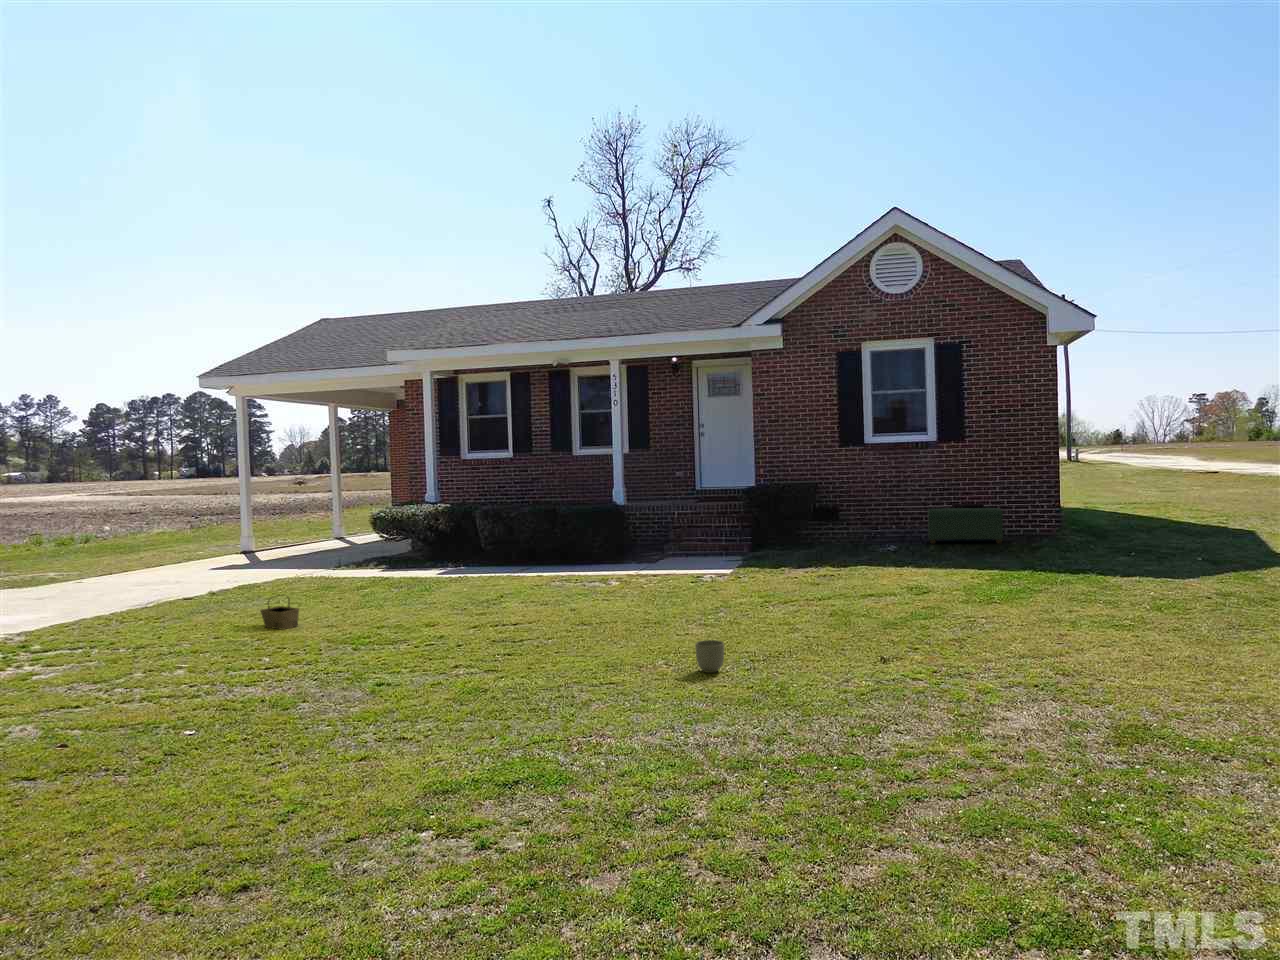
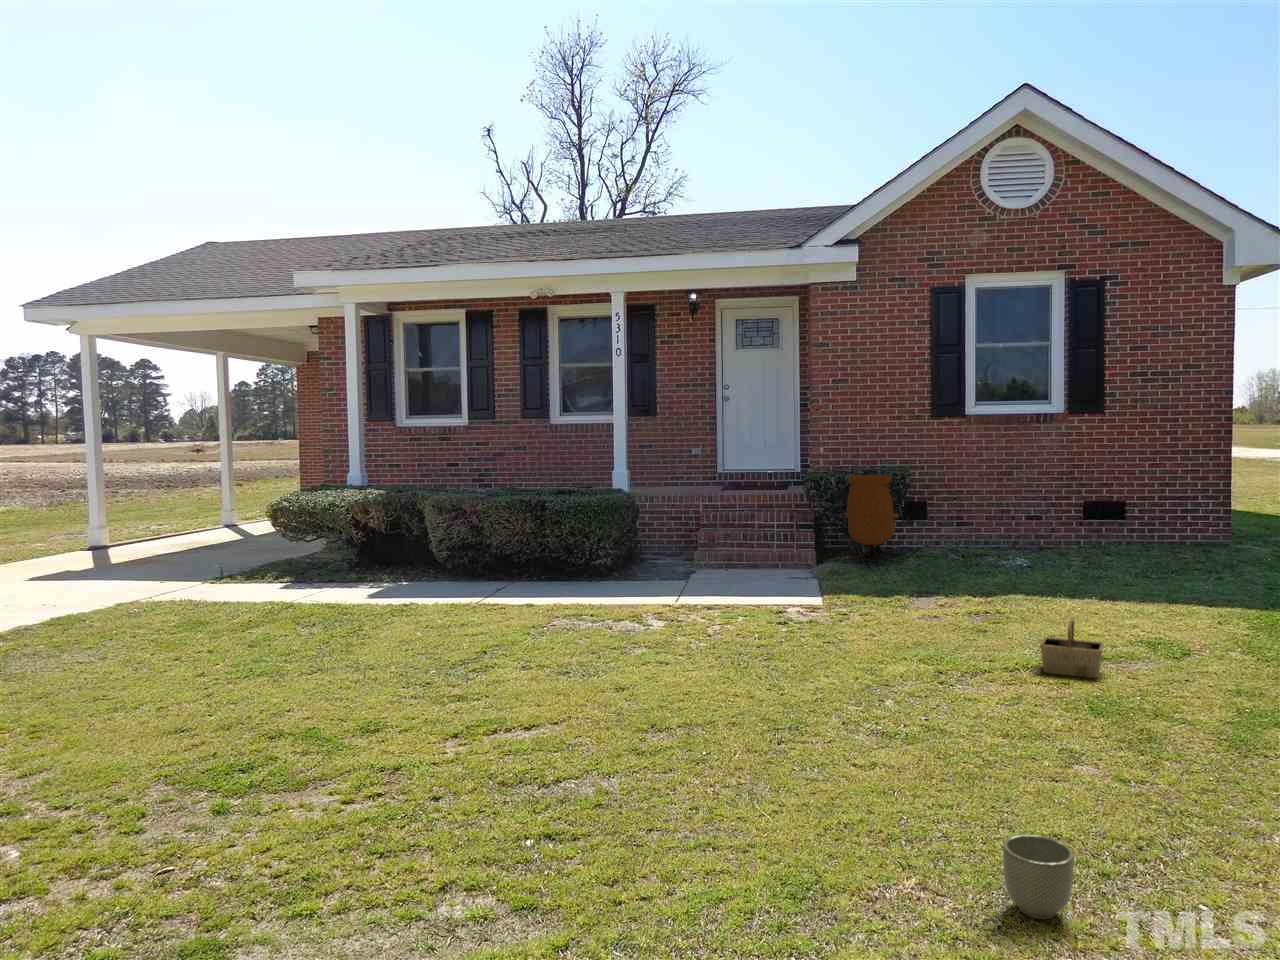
lounge chair: none [767,488,813,554] -> present [843,475,901,568]
bench: present [928,508,1003,544] -> none [1050,506,1164,556]
basket: present [260,598,299,630] -> present [1040,619,1104,678]

